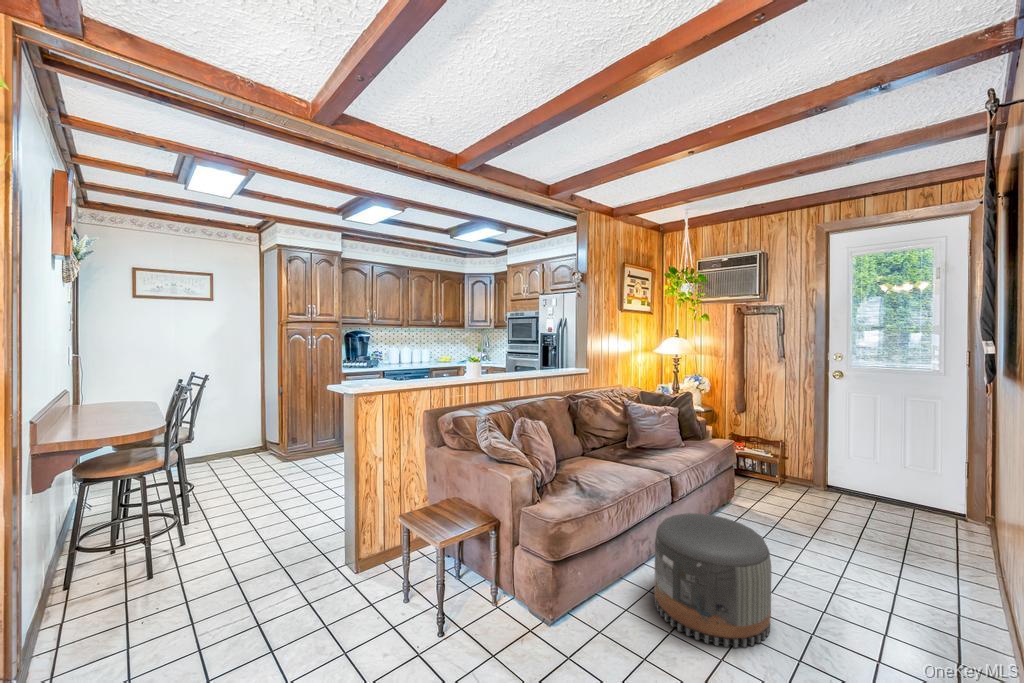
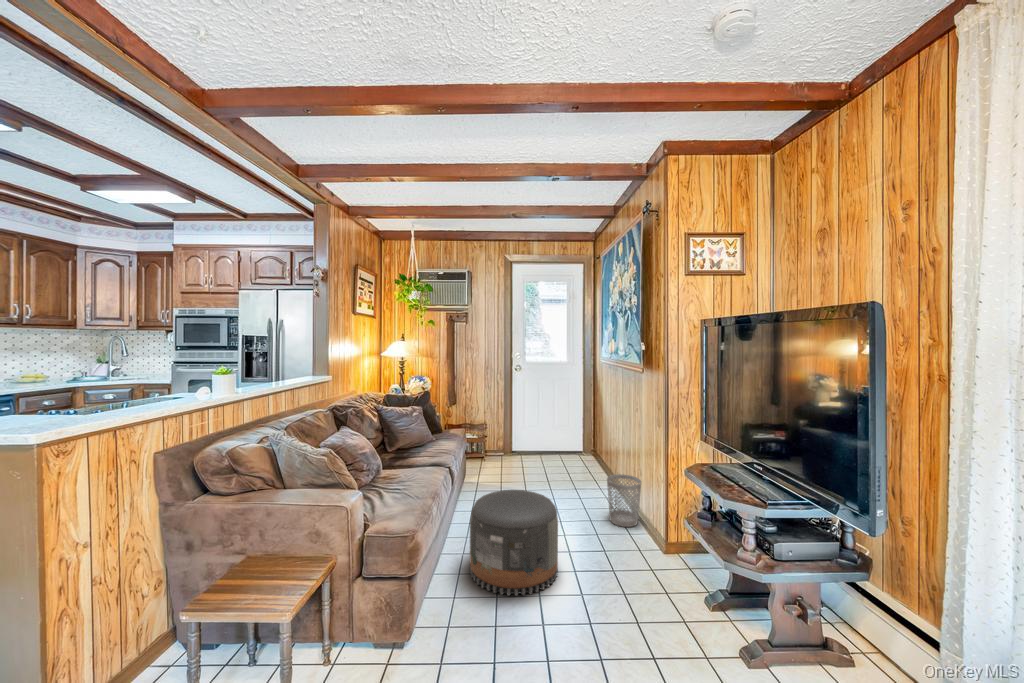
wastebasket: none [918,551,996,647] -> present [607,474,641,527]

